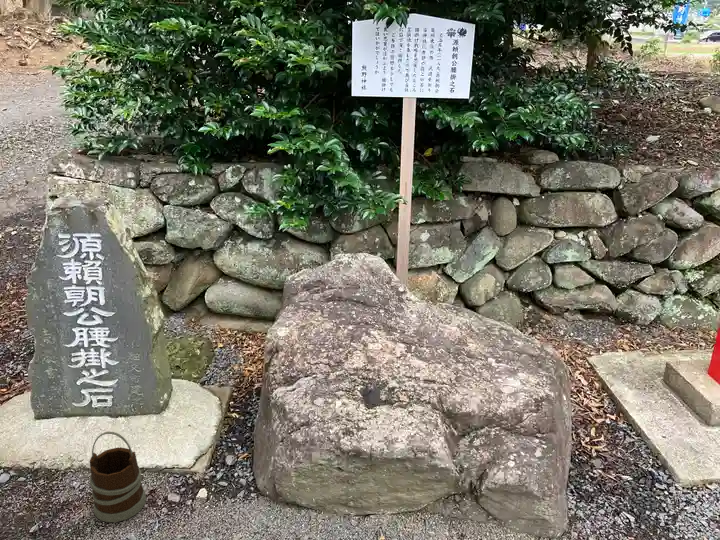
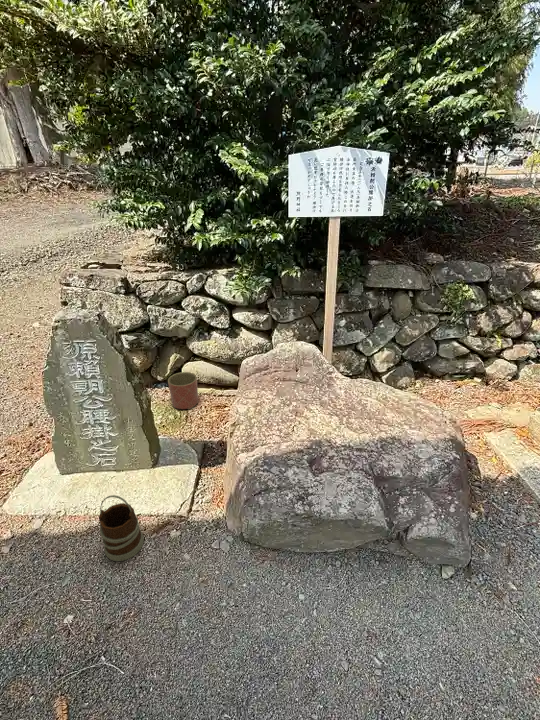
planter: none [188,297,227,347] -> present [168,372,198,409]

